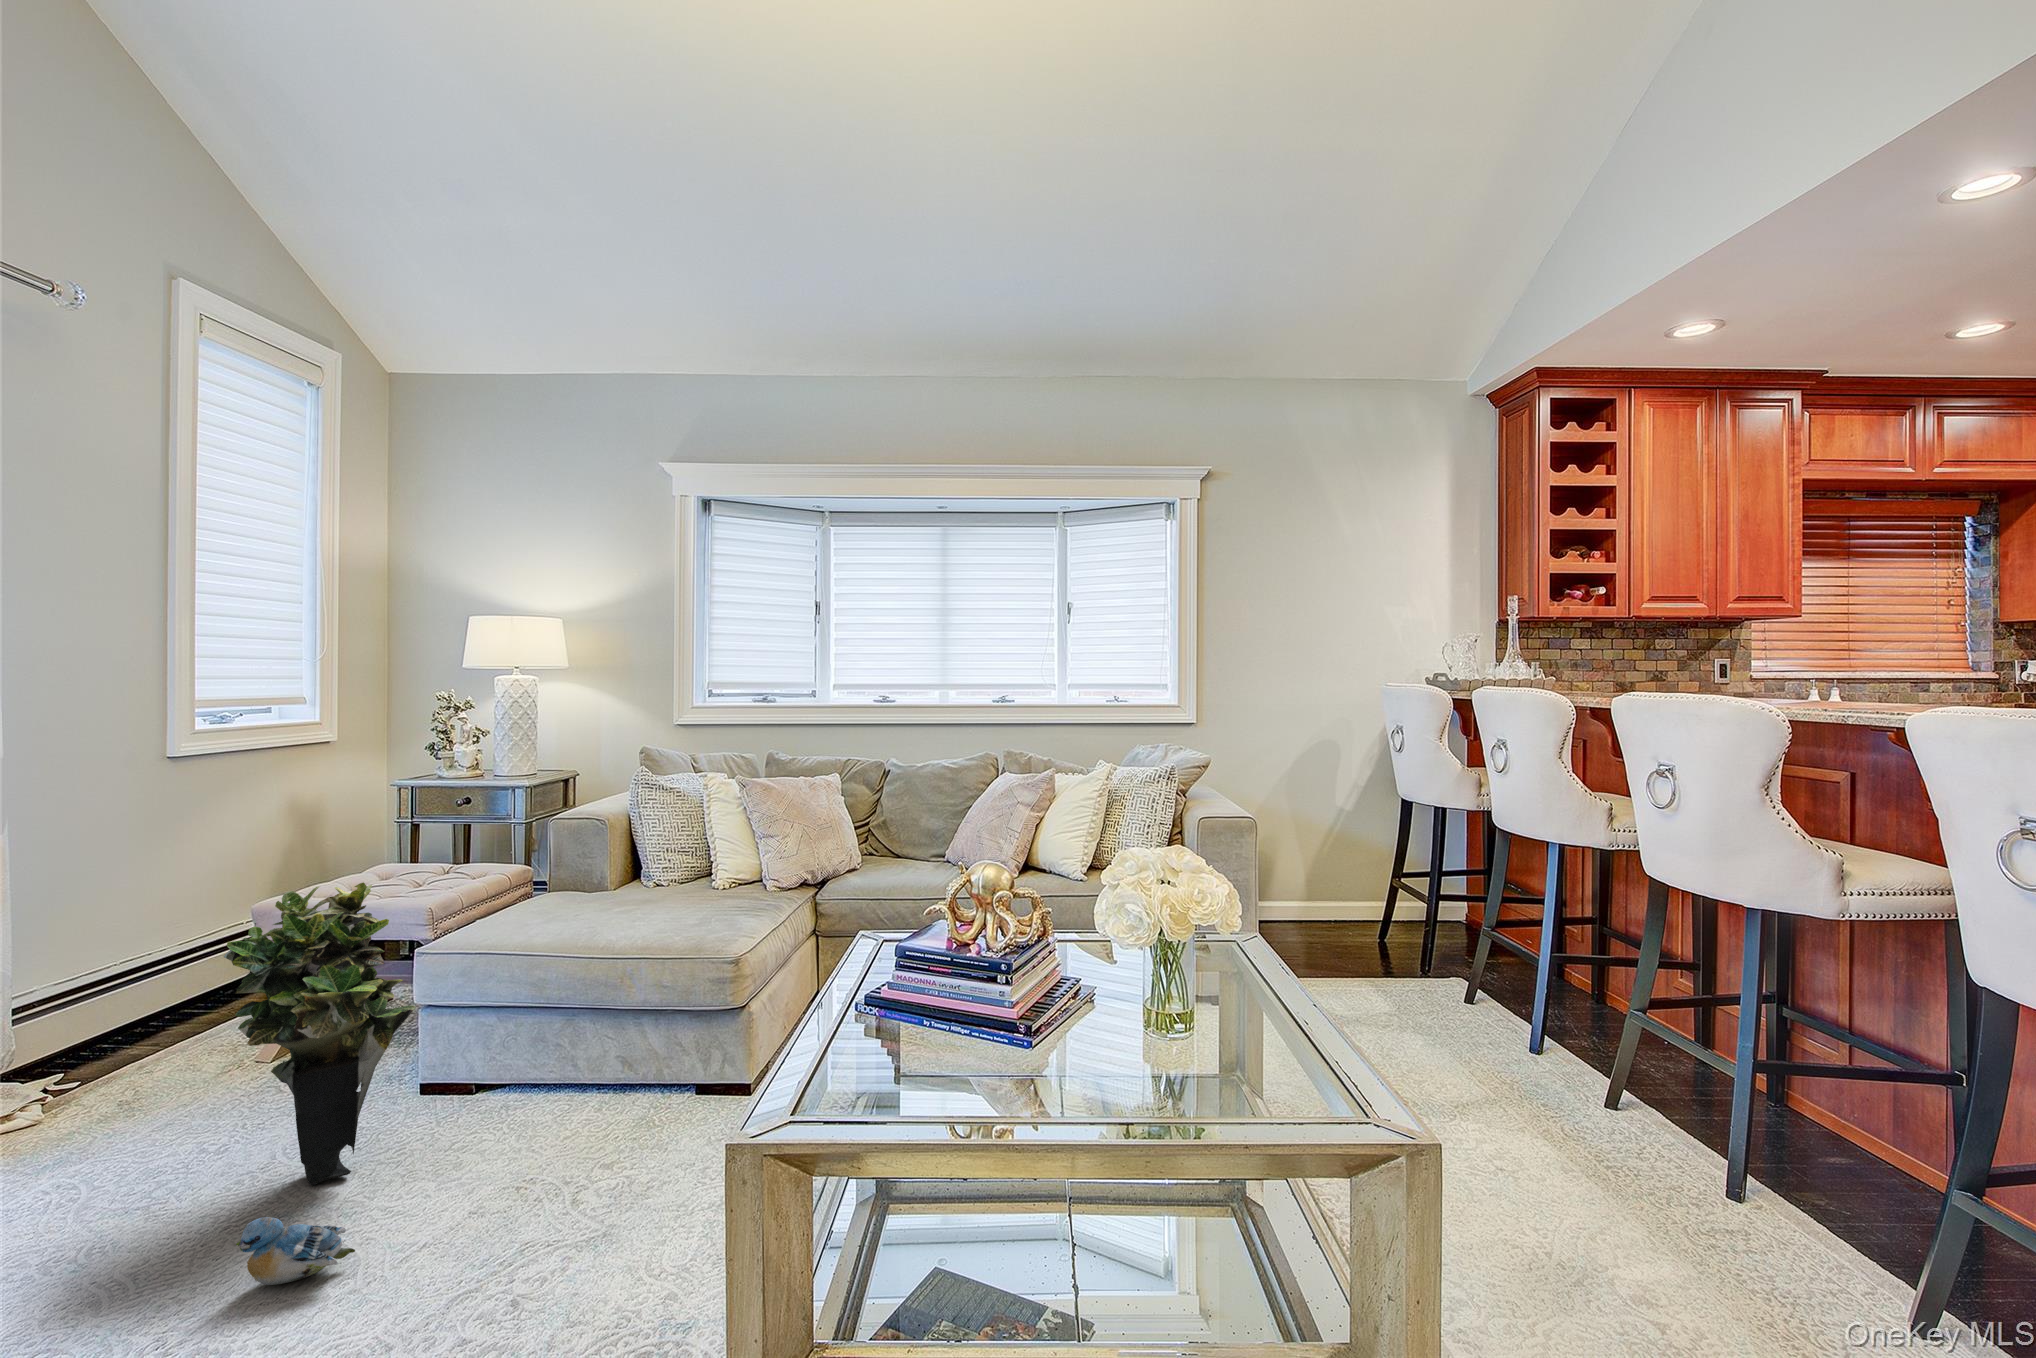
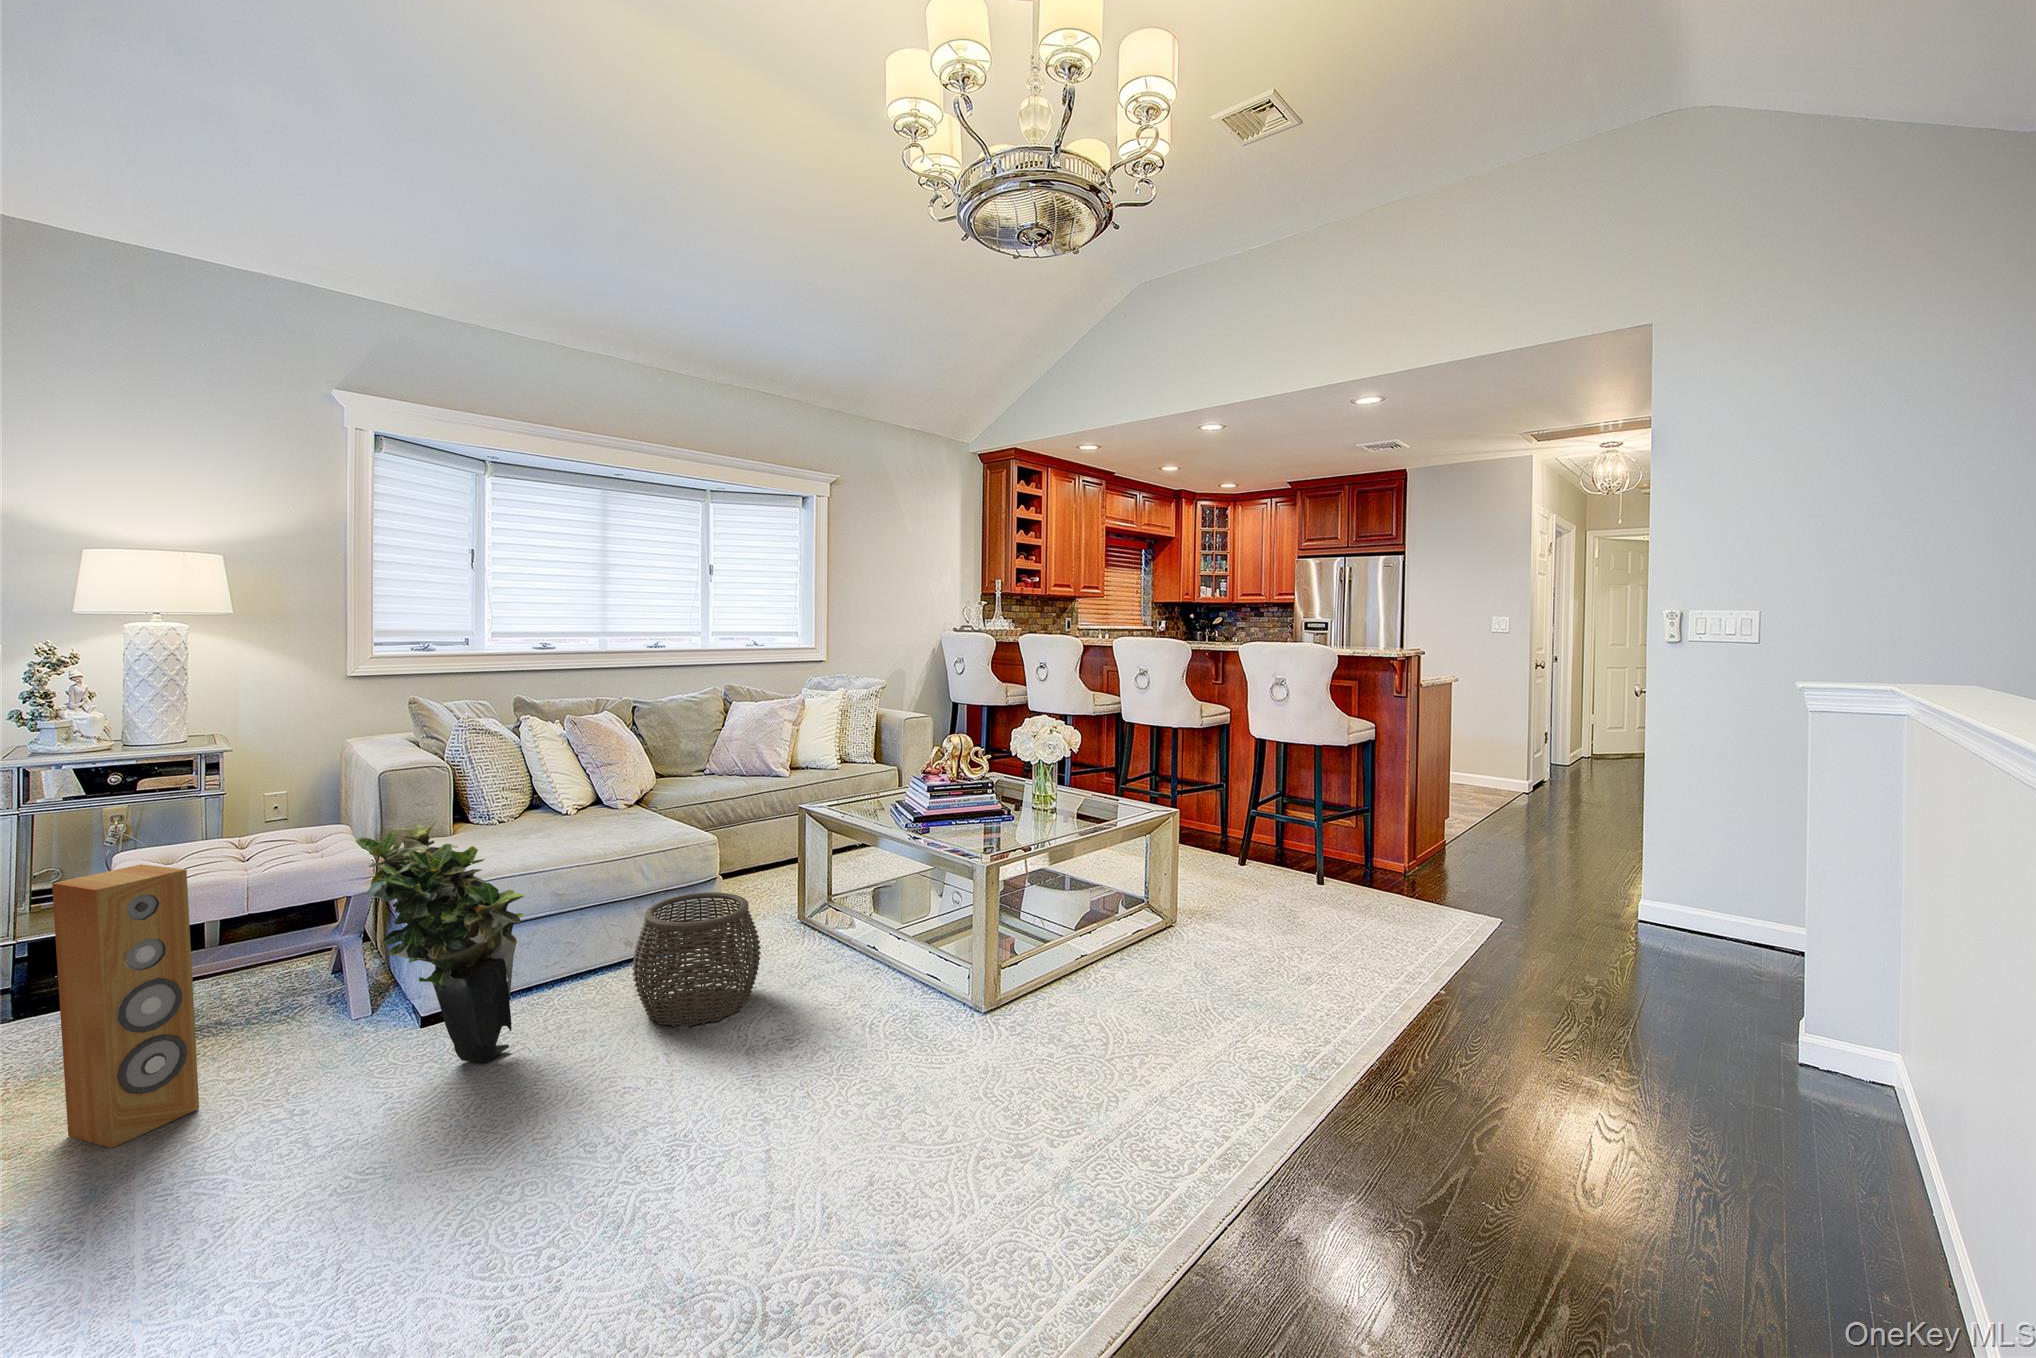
speaker: none [65,888,173,1153] -> present [52,864,199,1148]
woven basket: none [452,1032,640,1237] -> present [632,892,761,1027]
plush toy: present [236,1217,355,1285] -> none [588,1041,652,1088]

